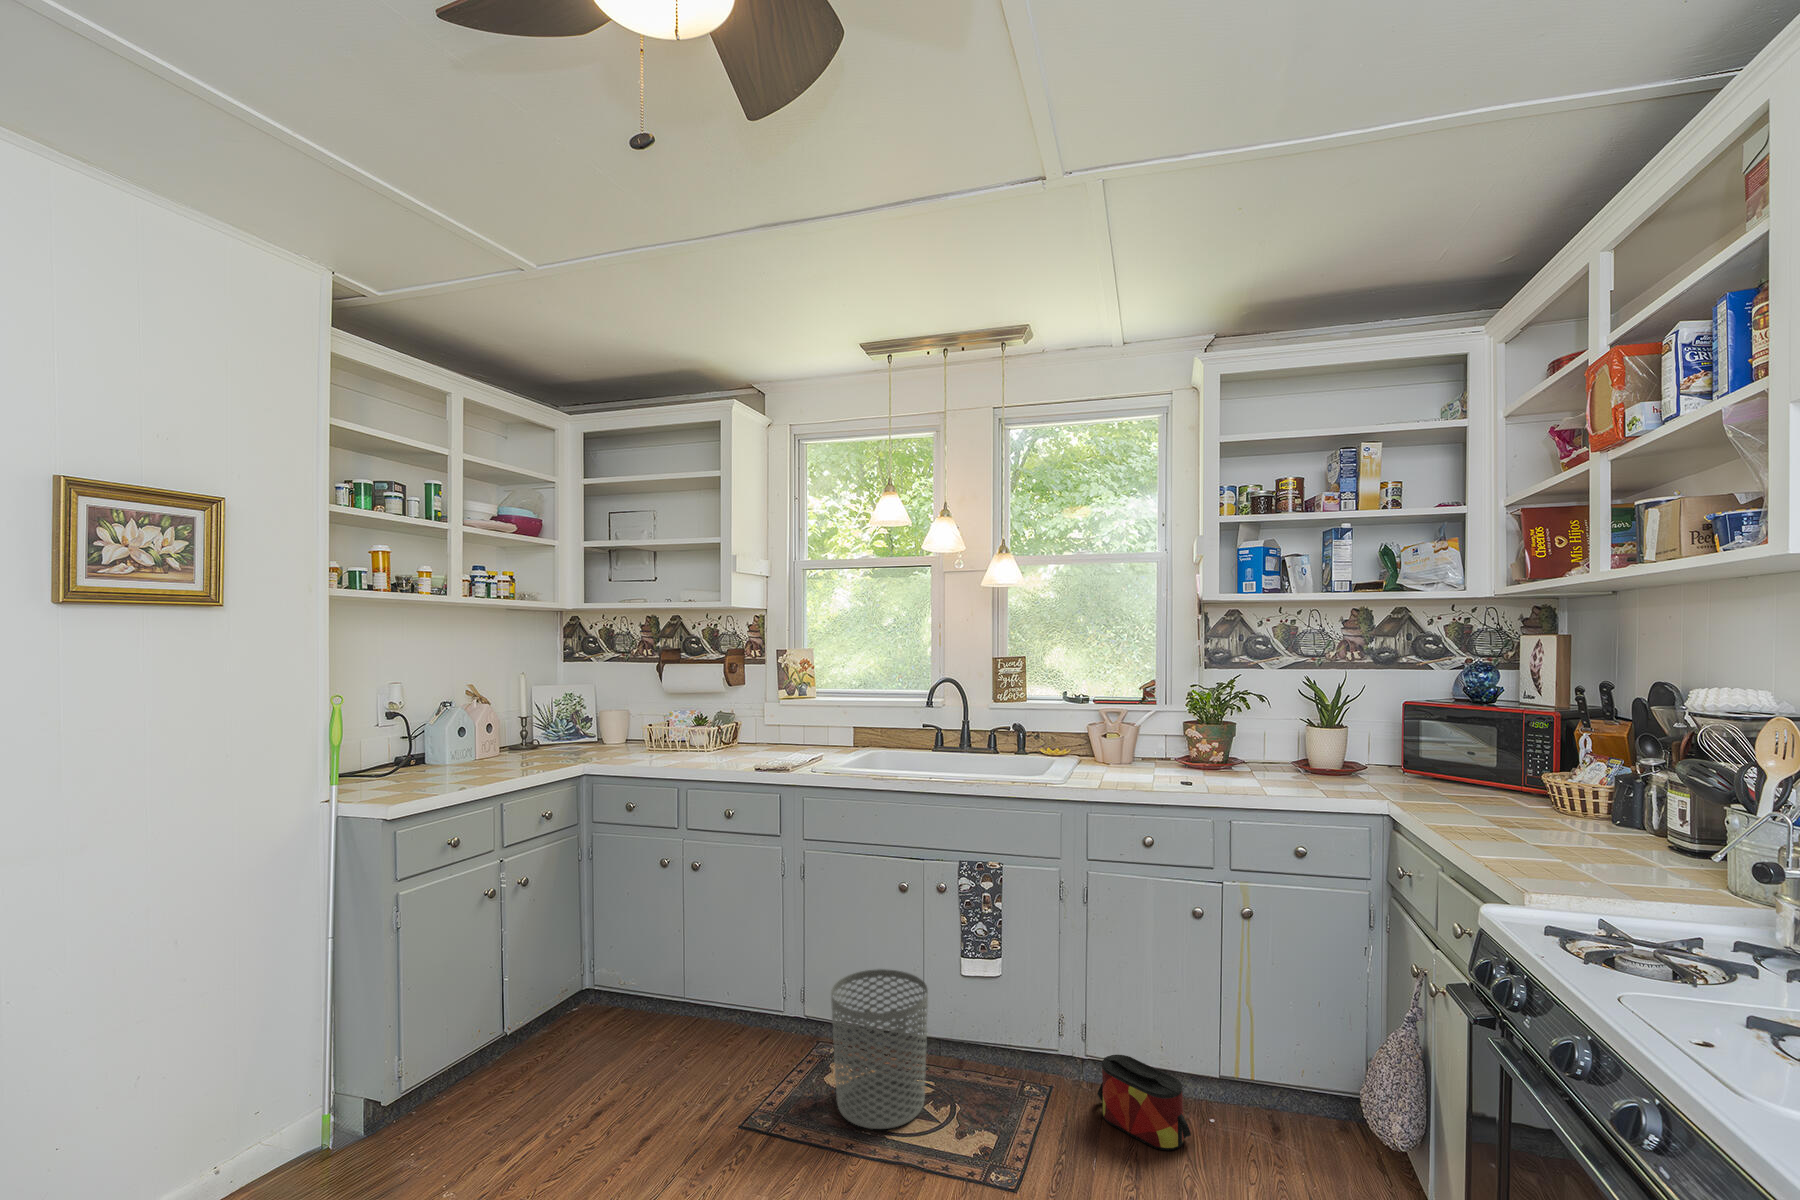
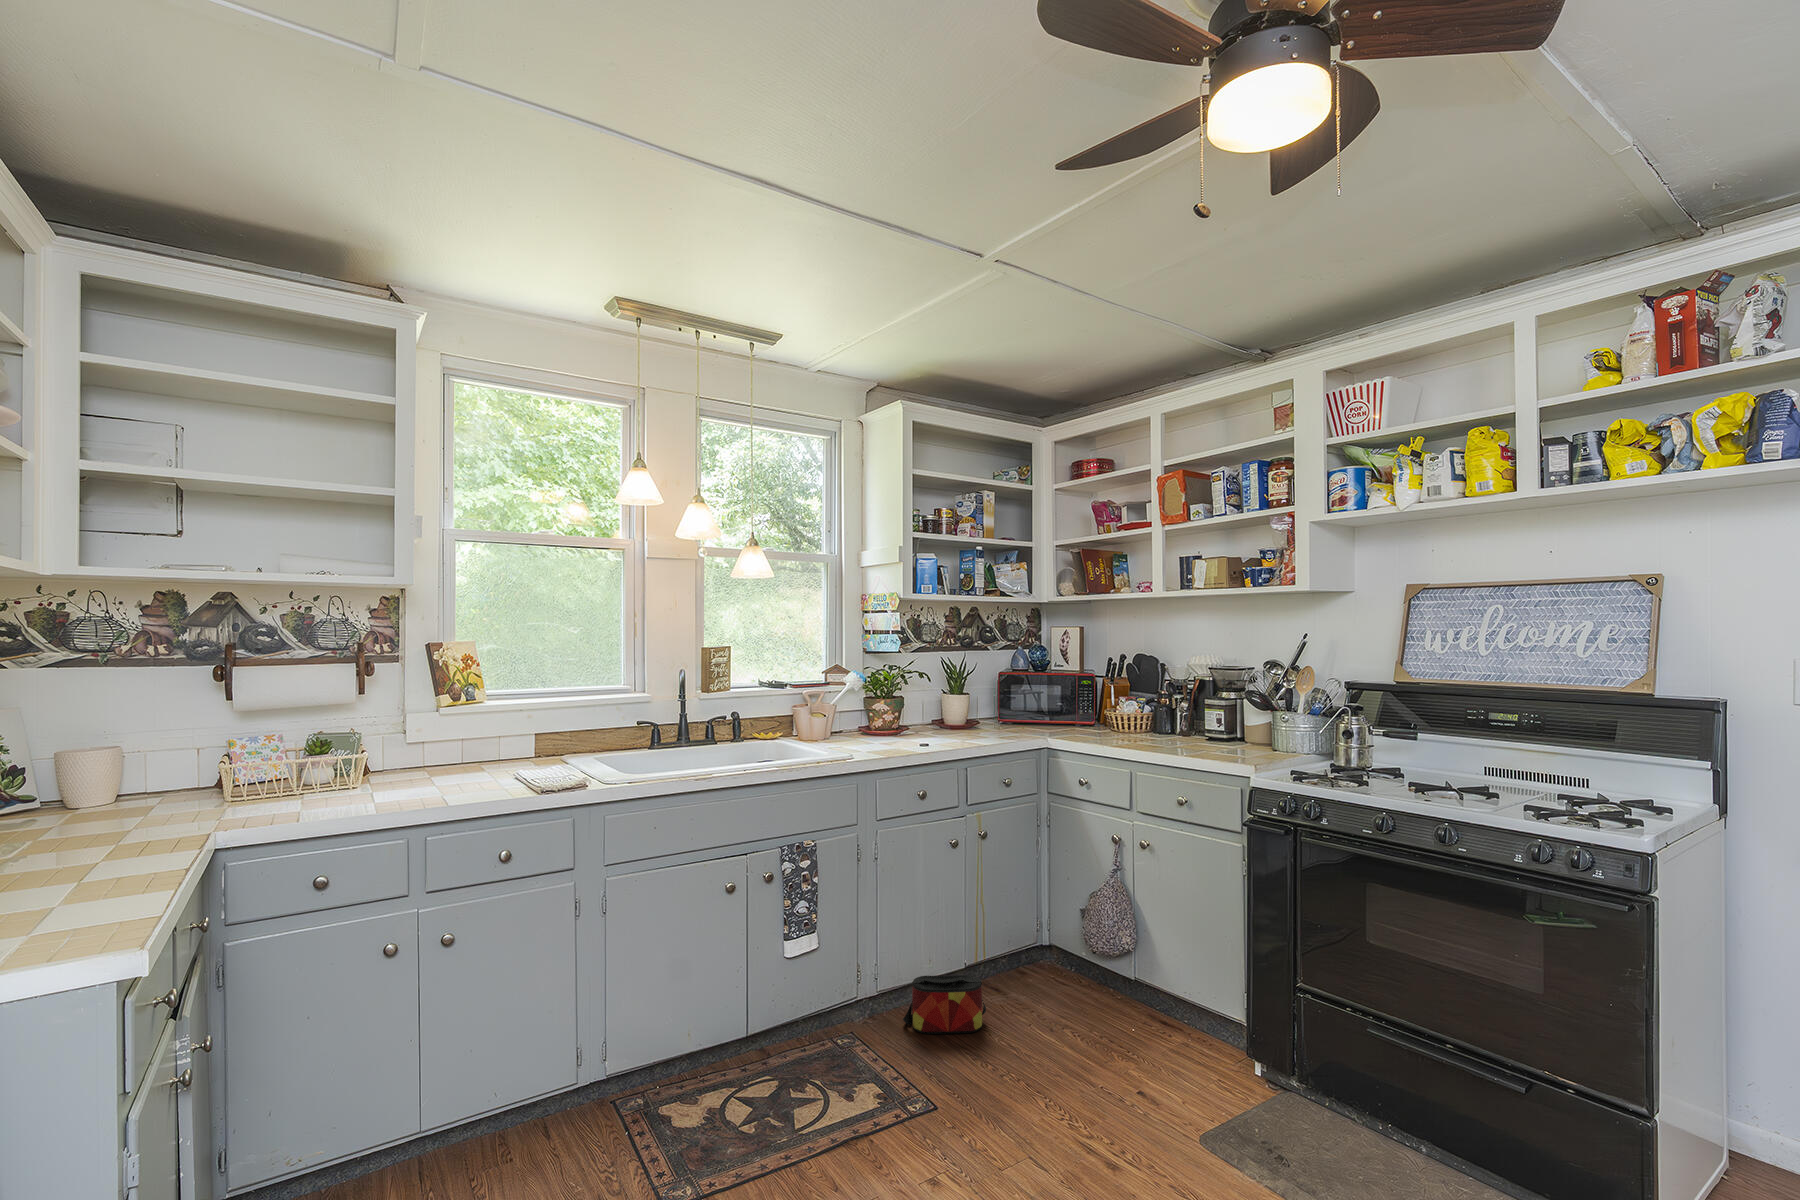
waste bin: present [831,969,928,1129] -> none [709,970,811,1136]

